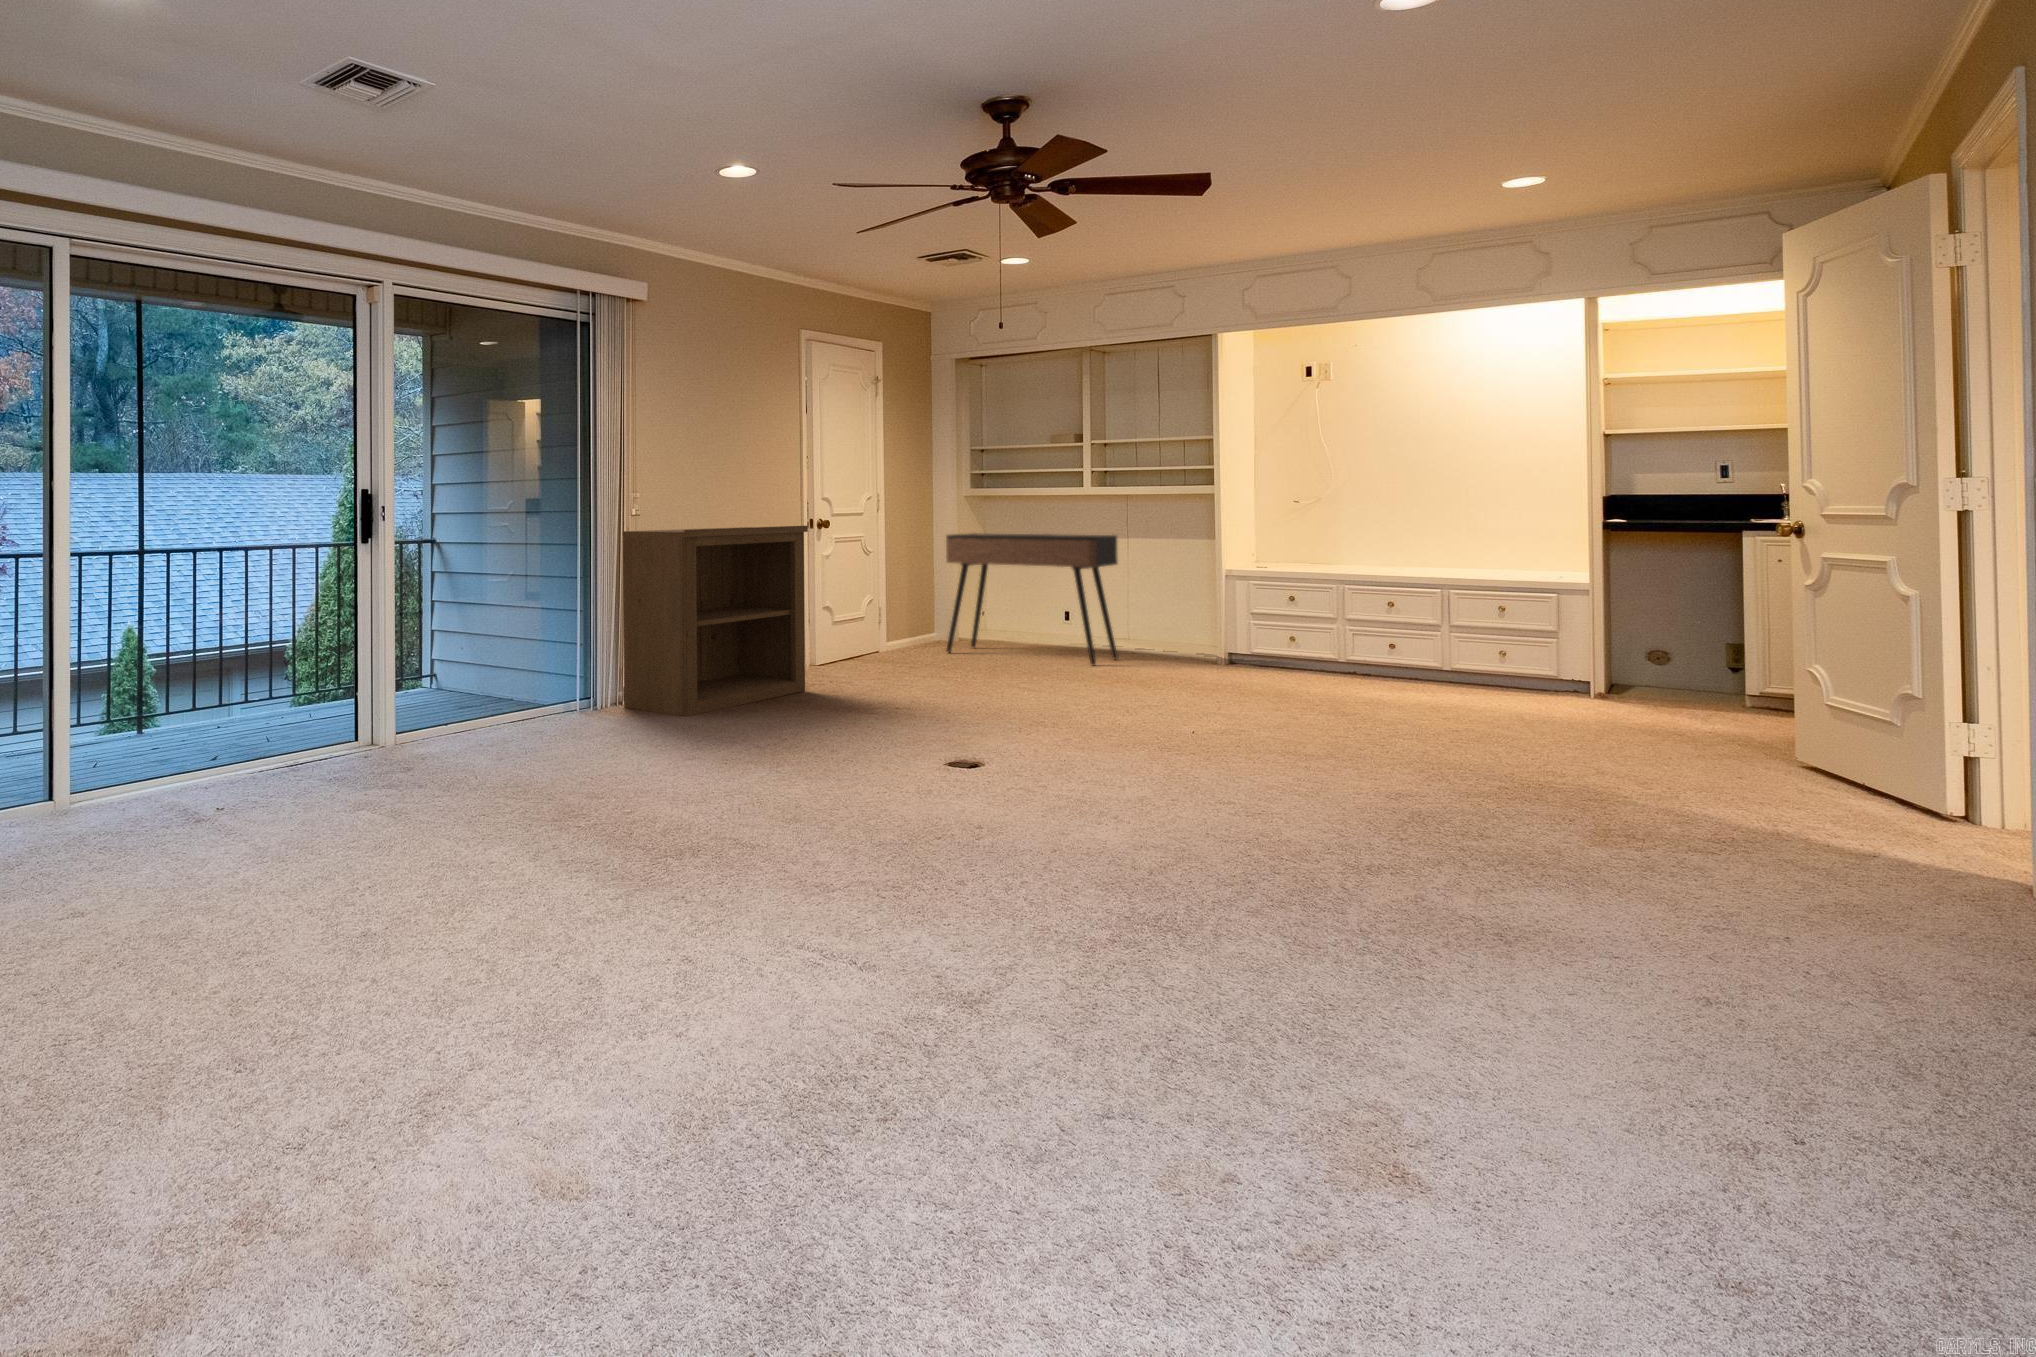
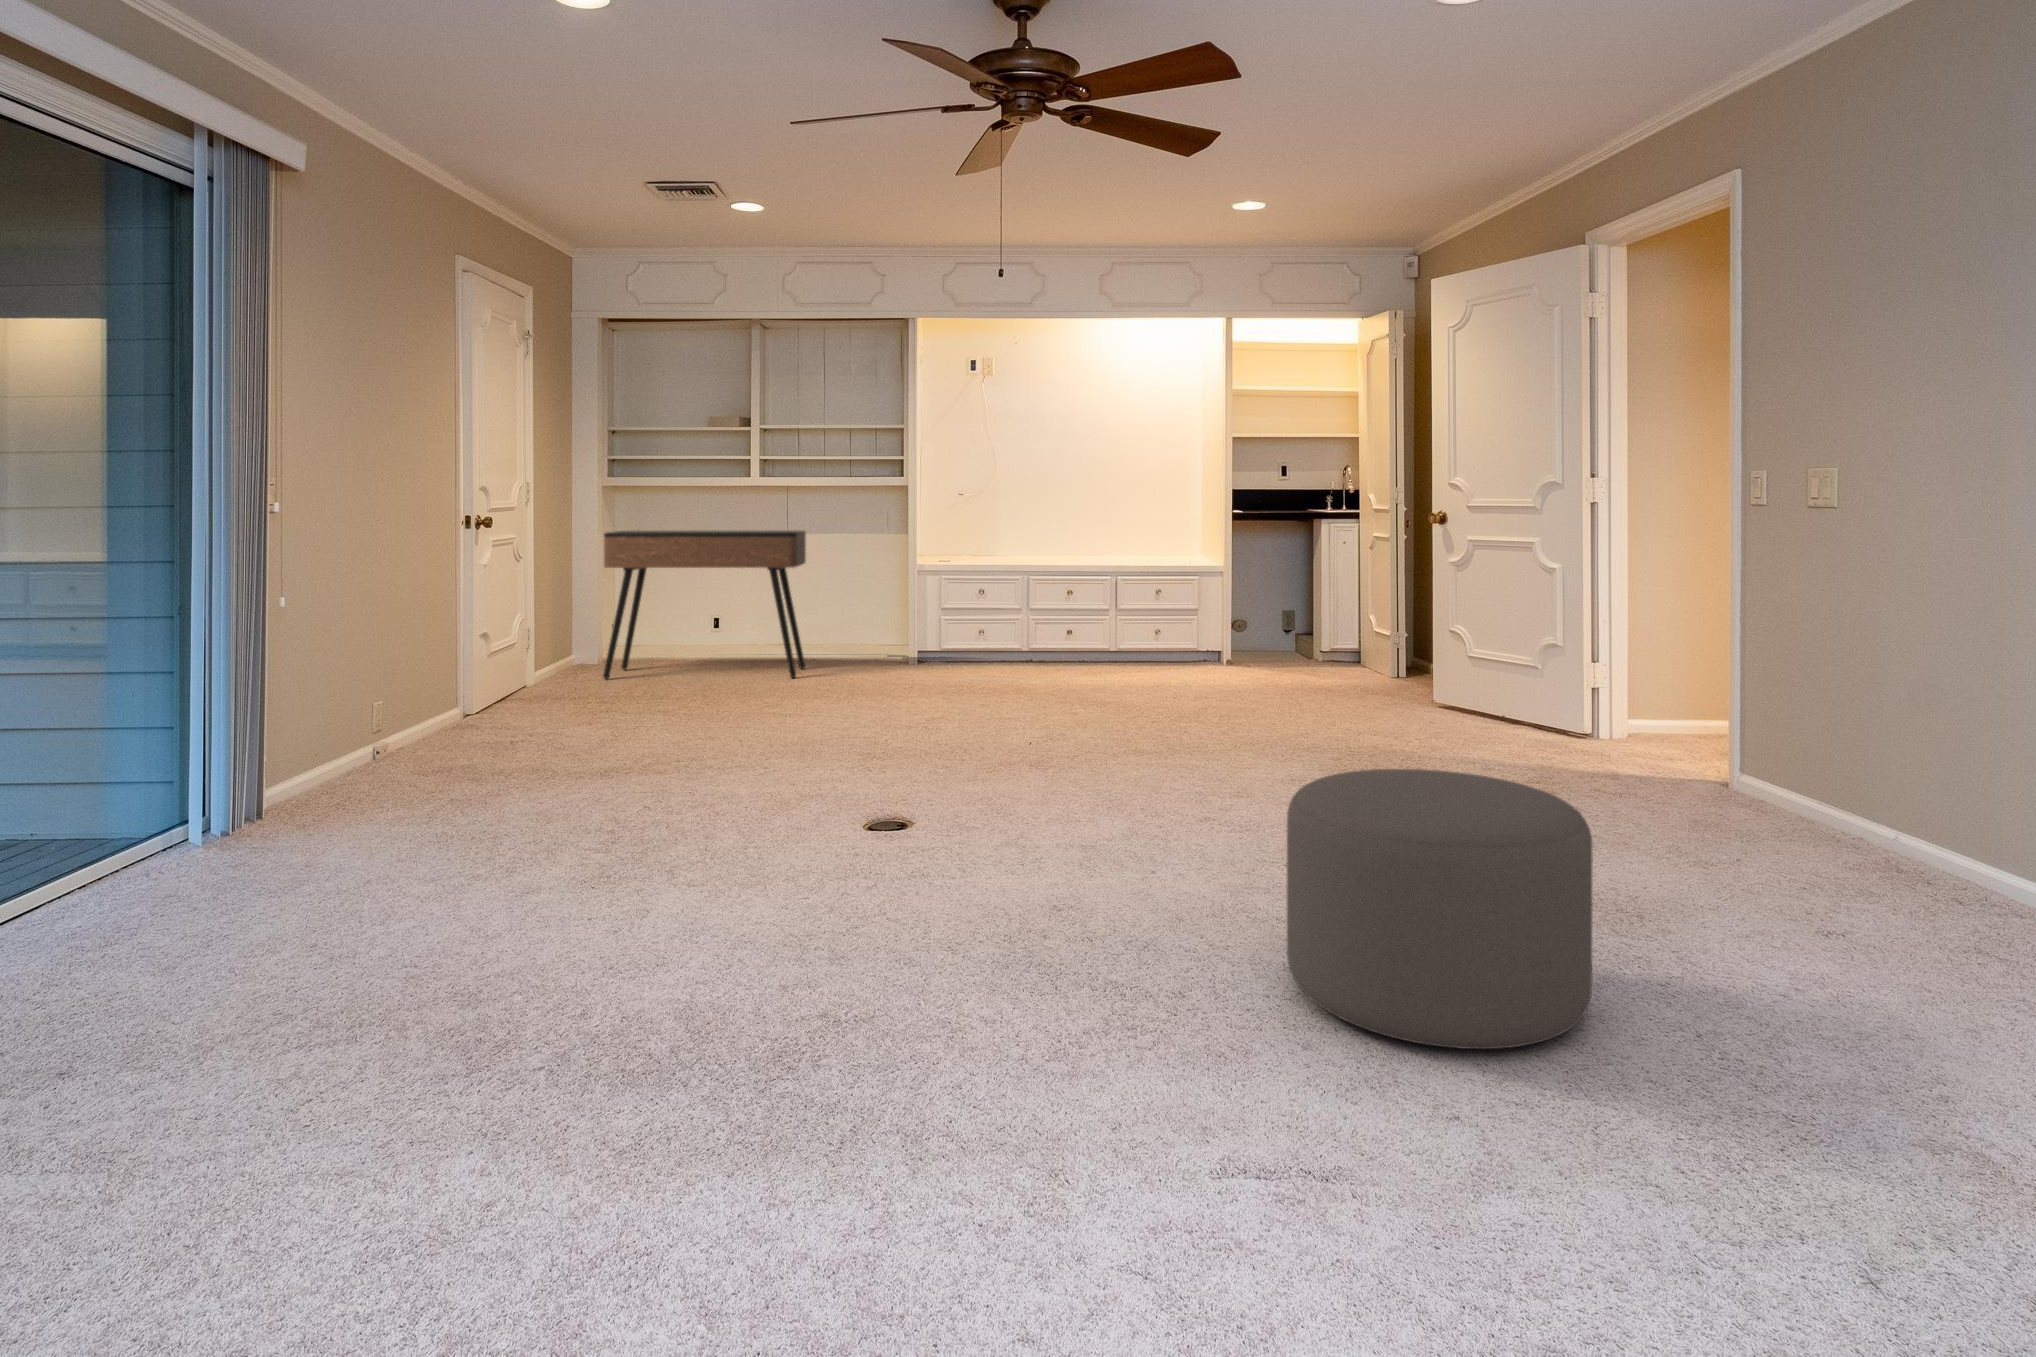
bookshelf: present [622,526,808,717] -> none [255,525,516,819]
ottoman: none [1012,742,1279,979] -> present [1287,769,1593,1049]

